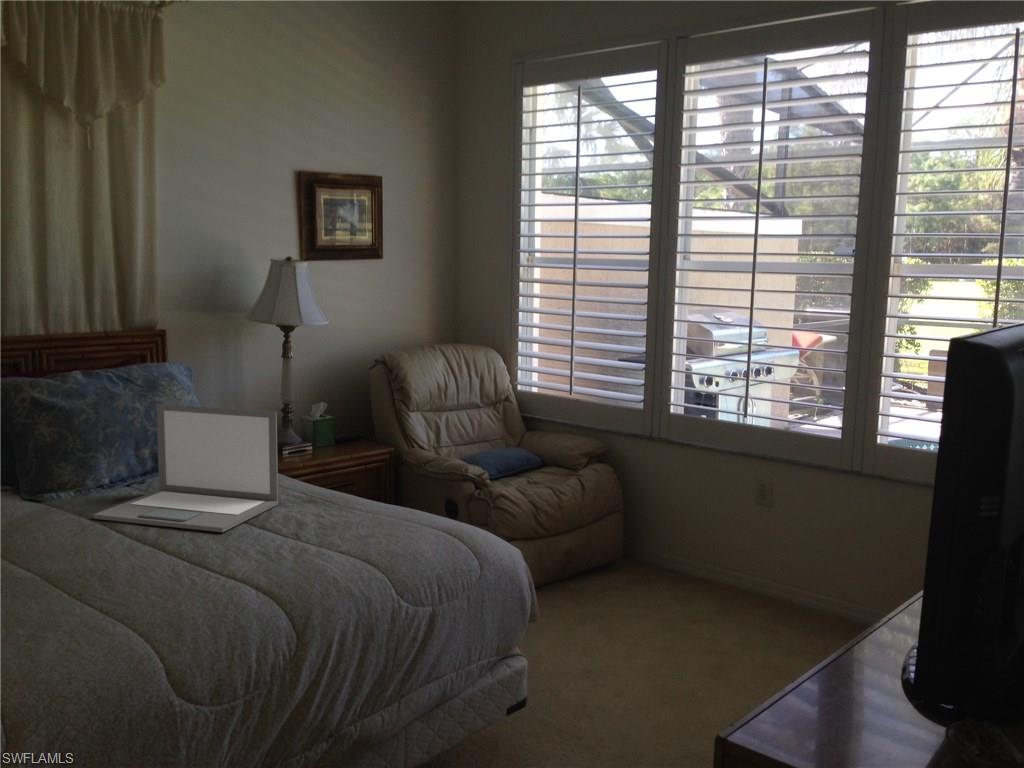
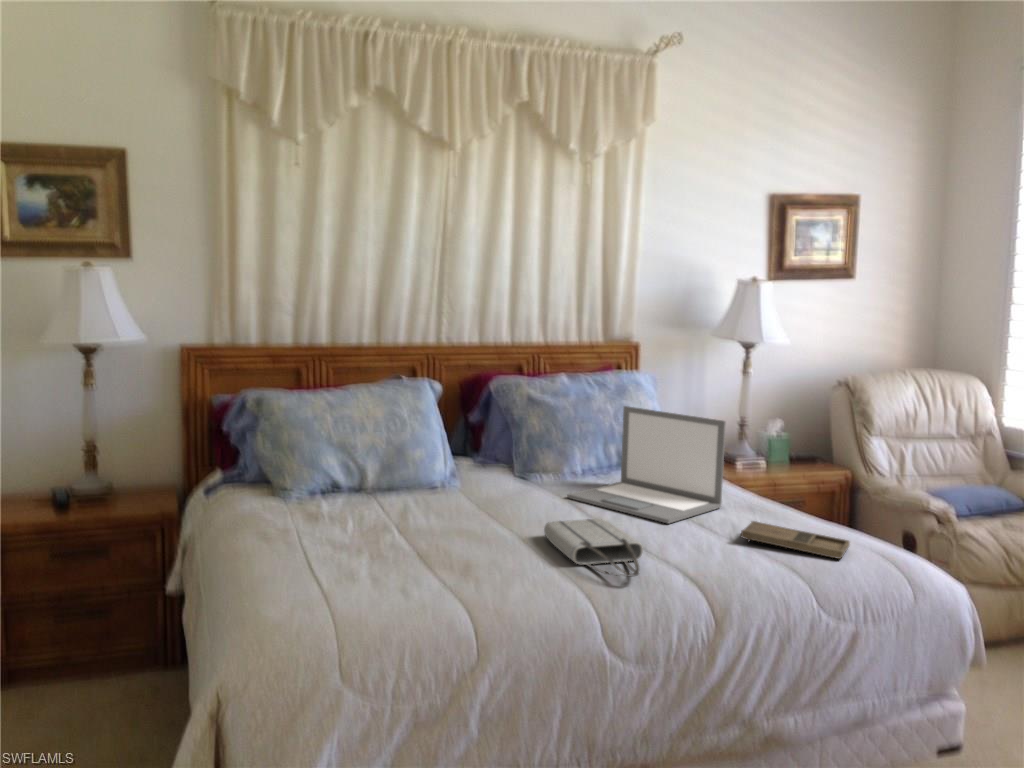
tray: none [305,515,413,543] -> present [741,521,850,559]
tote bag: none [68,541,198,609] -> present [544,519,643,576]

